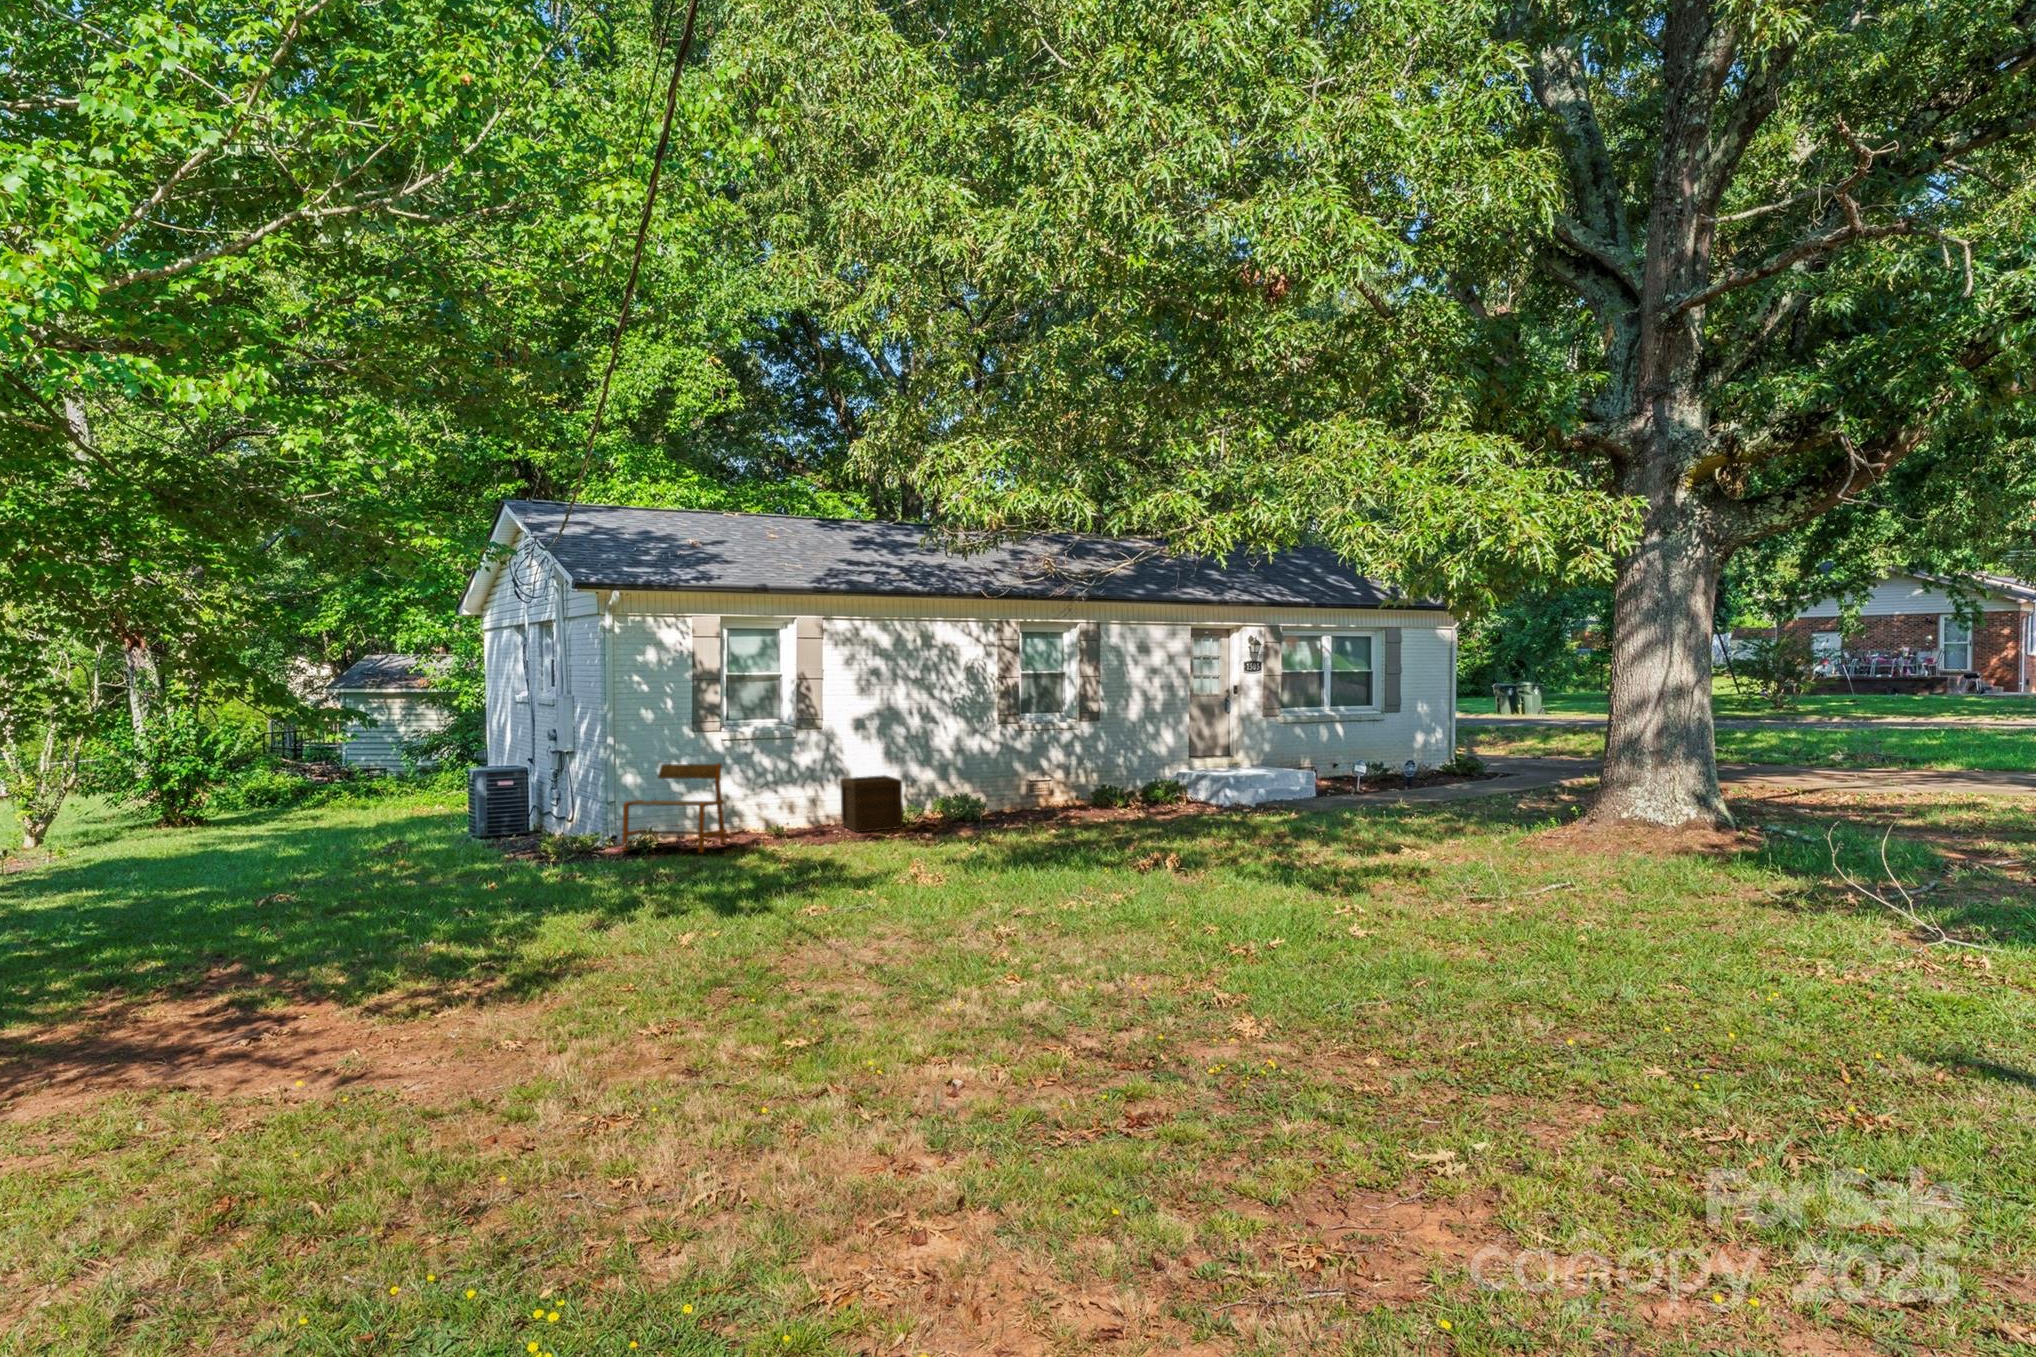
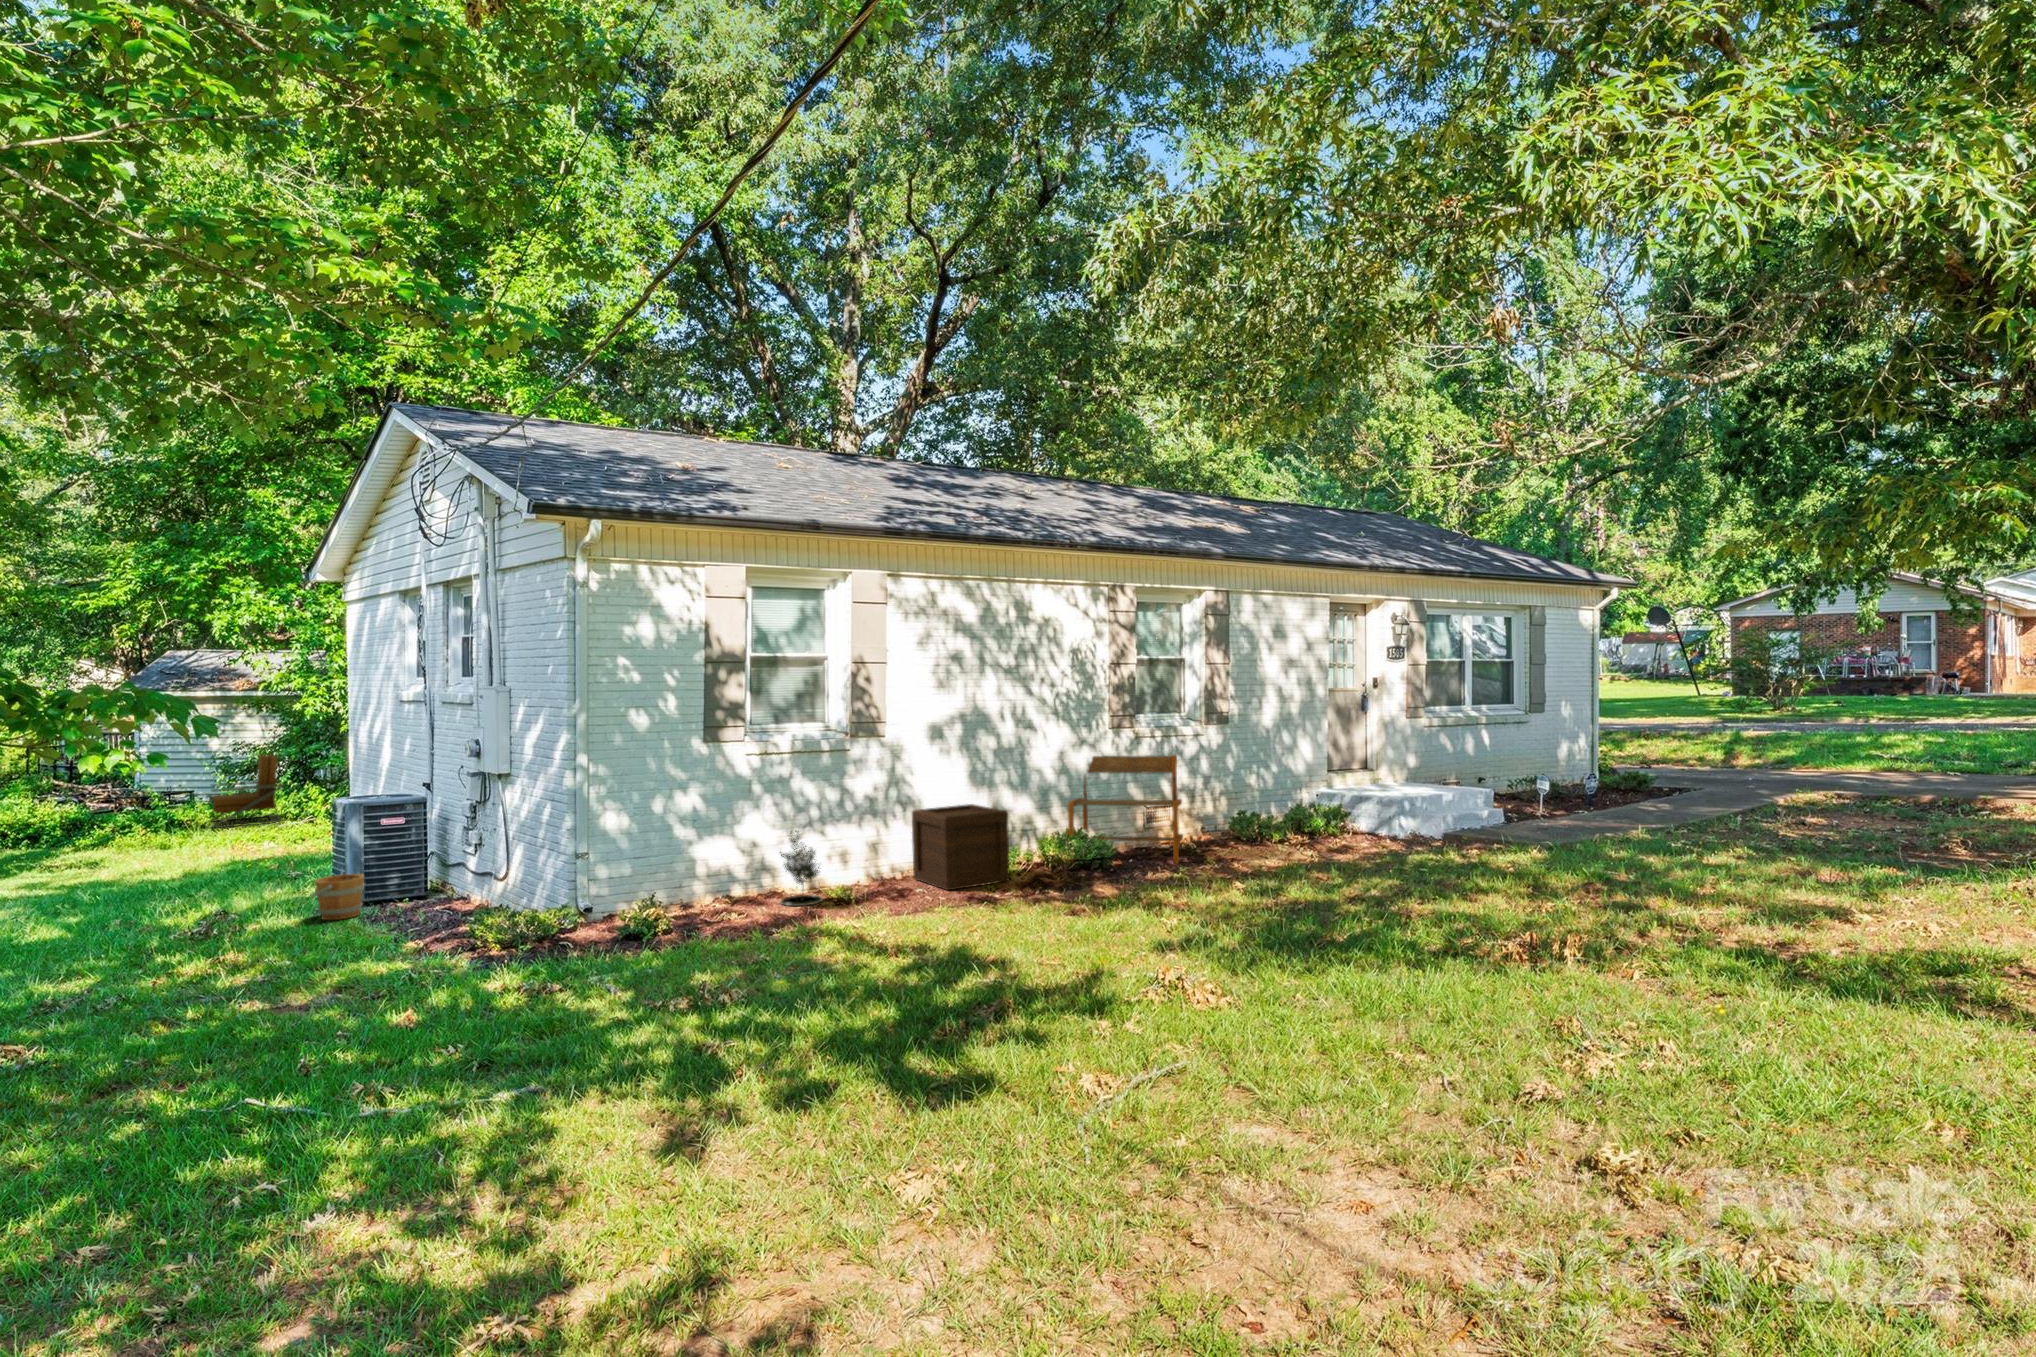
lounge chair: none [396,739,446,792] -> present [211,754,285,828]
bench: present [622,763,727,853] -> present [1068,755,1183,863]
potted tree: none [741,787,772,839] -> present [780,831,823,906]
bucket: none [454,815,487,843] -> present [311,874,364,920]

